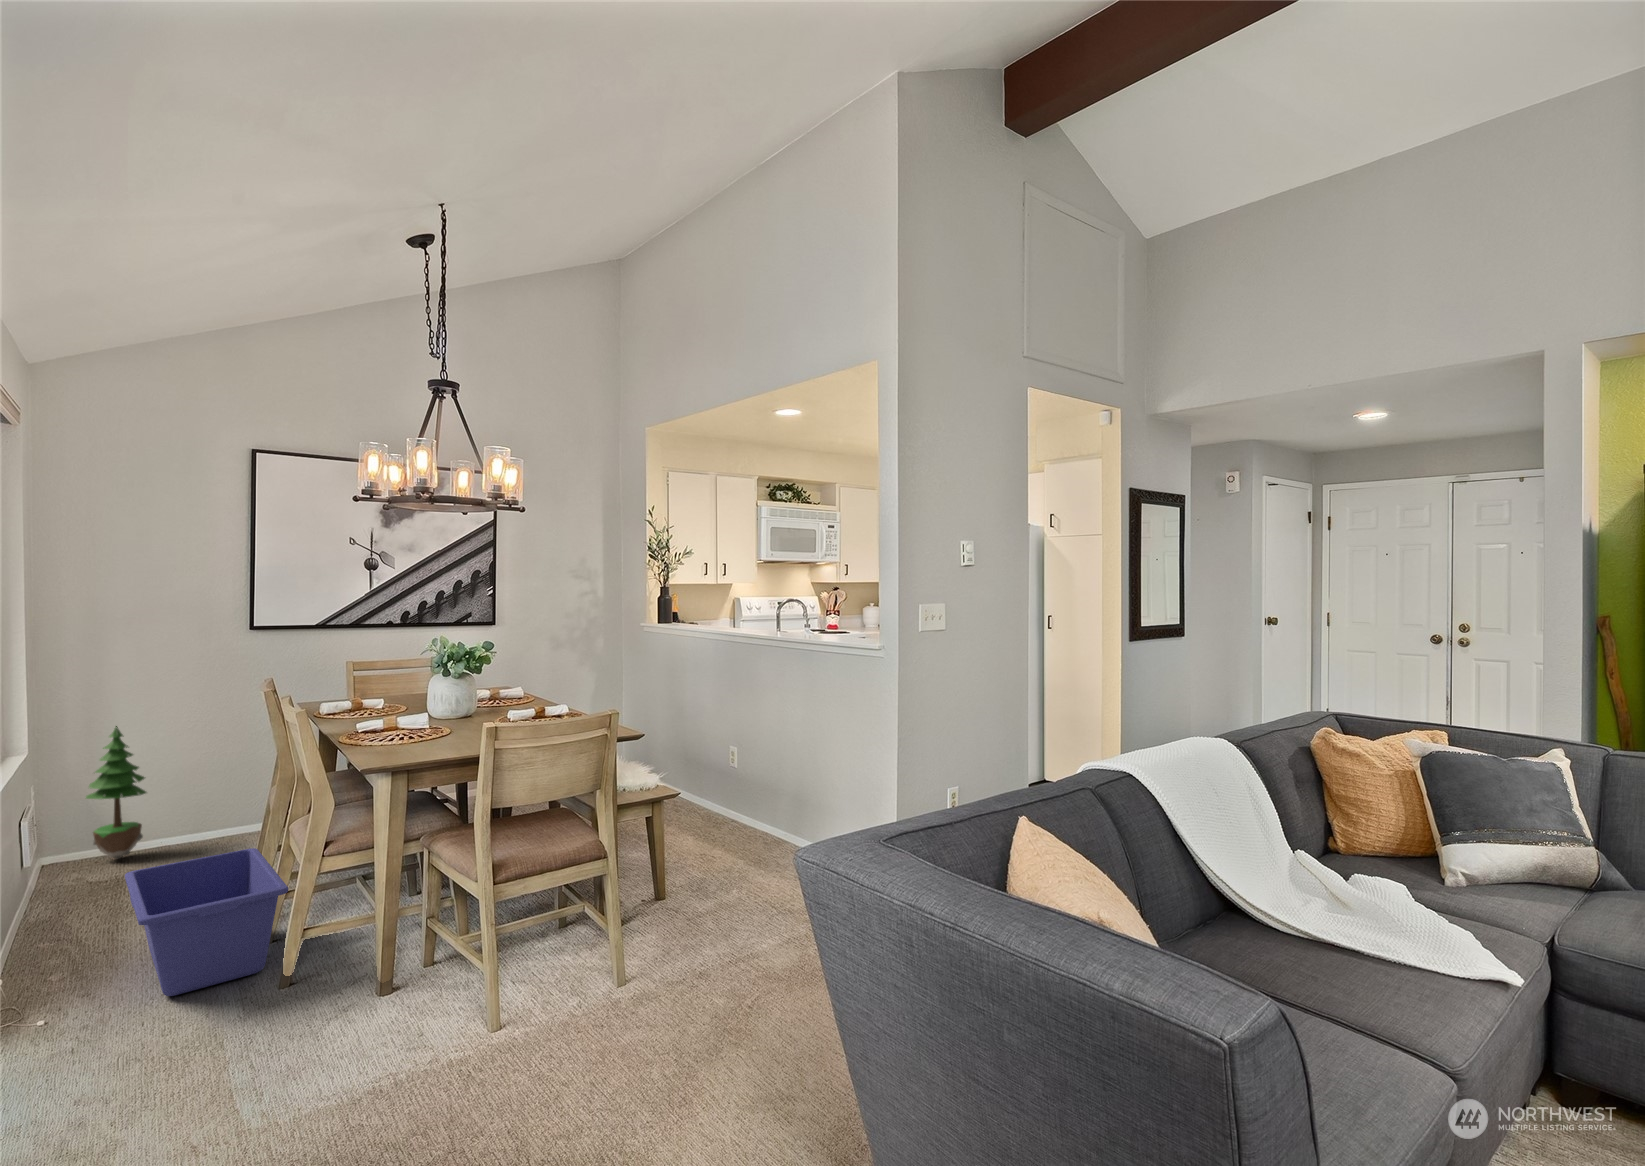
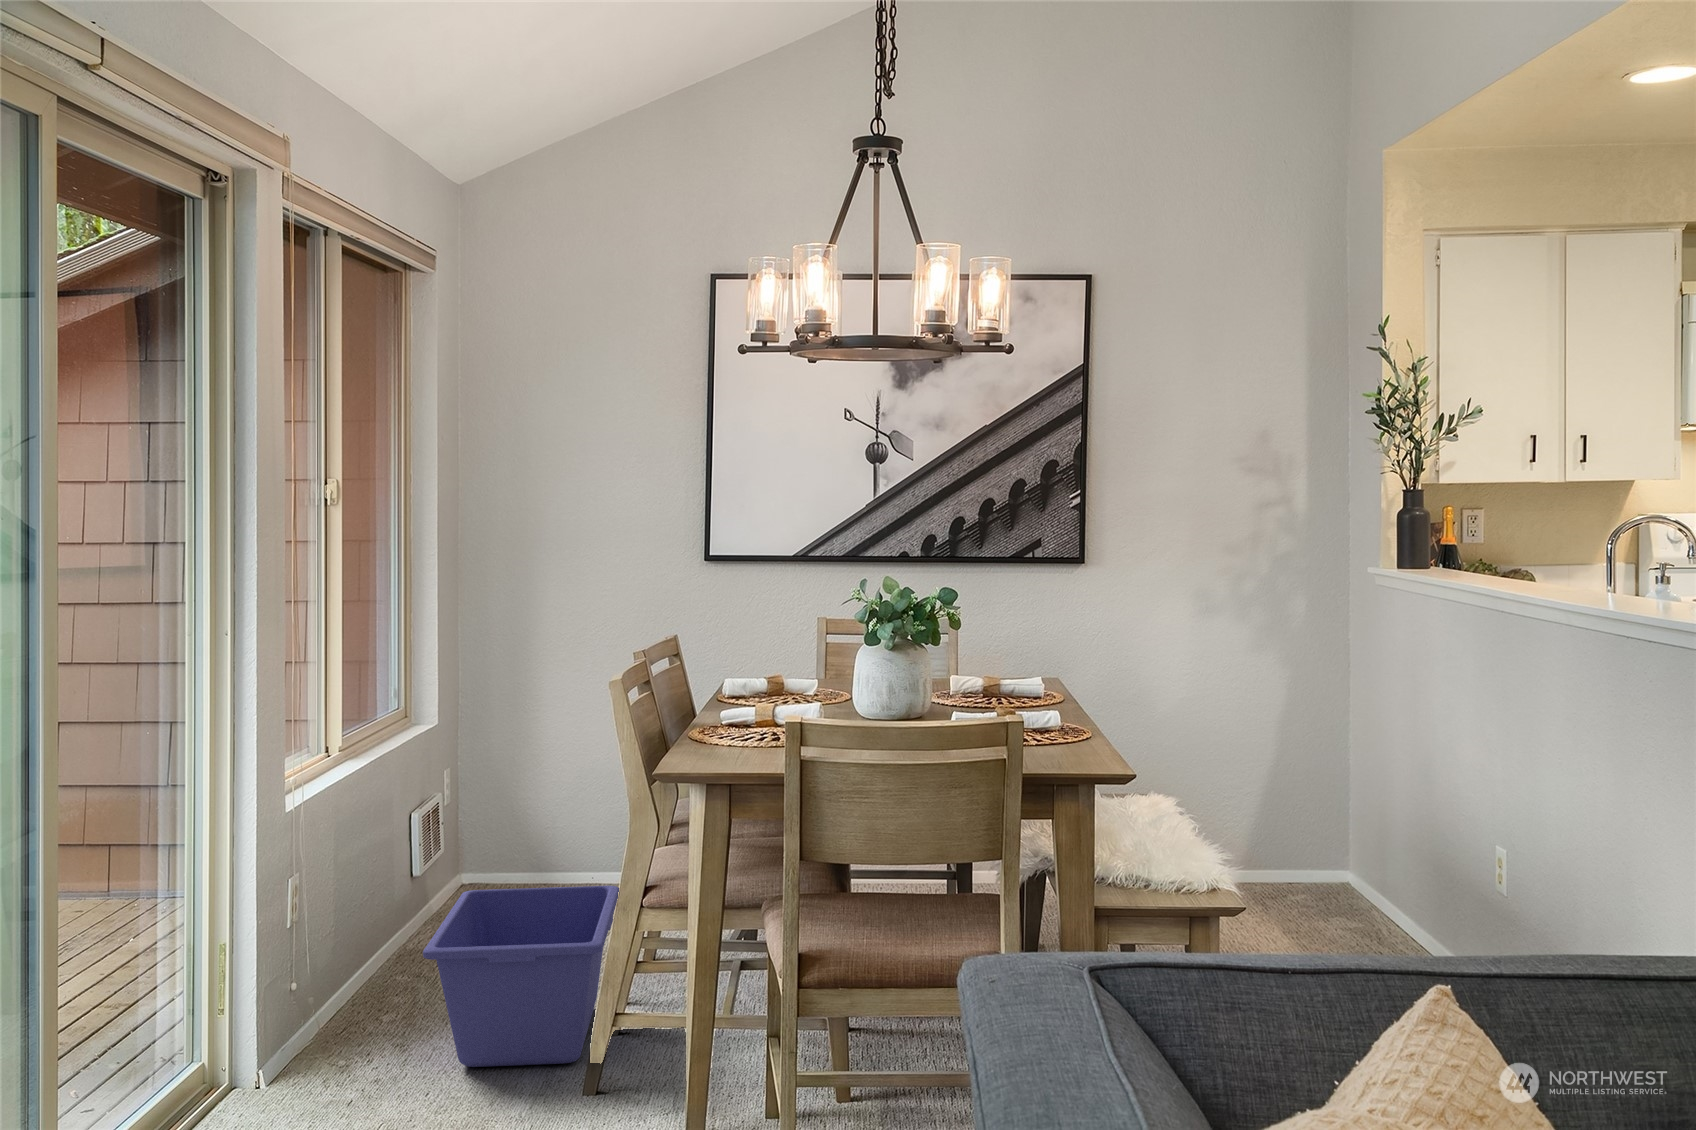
potted tree: present [86,726,146,859] -> none [505,692,577,884]

